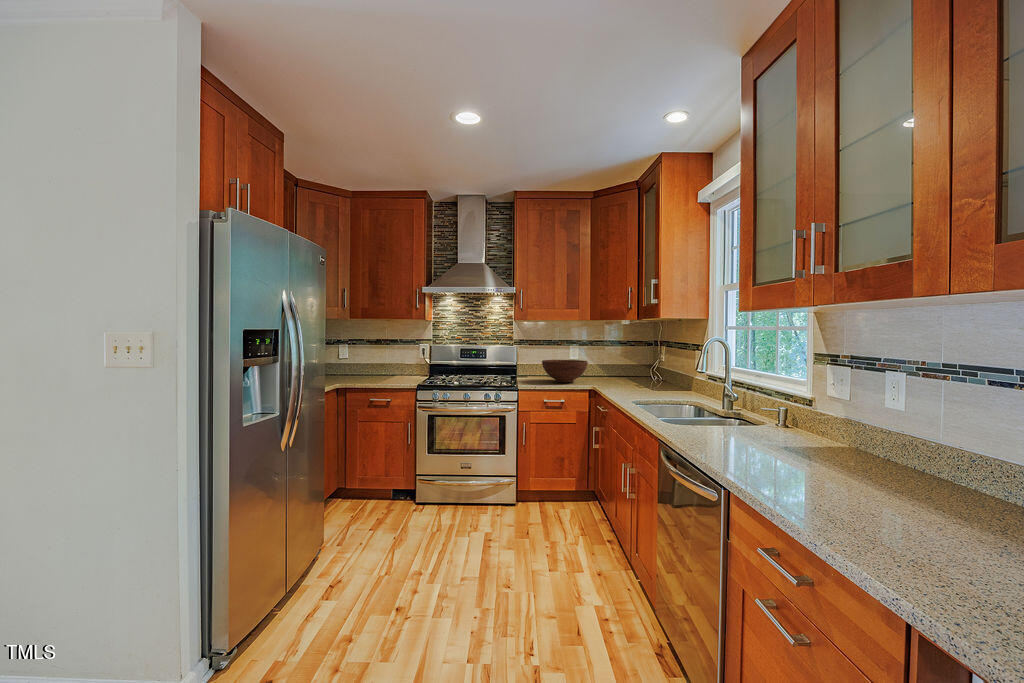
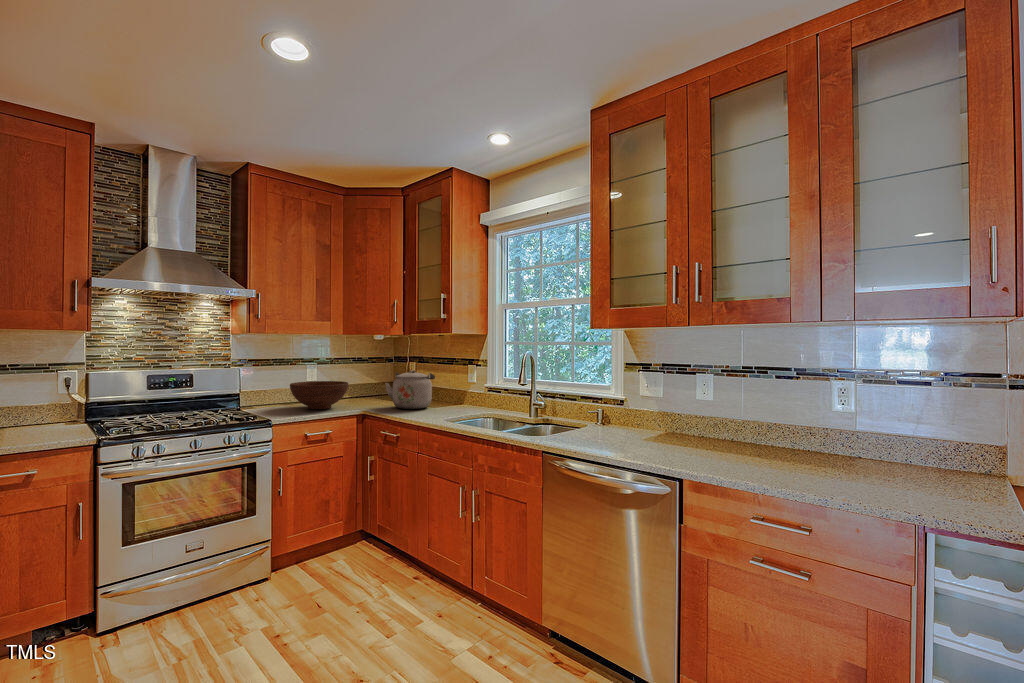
kettle: none [616,353,663,389] -> present [385,370,435,409]

